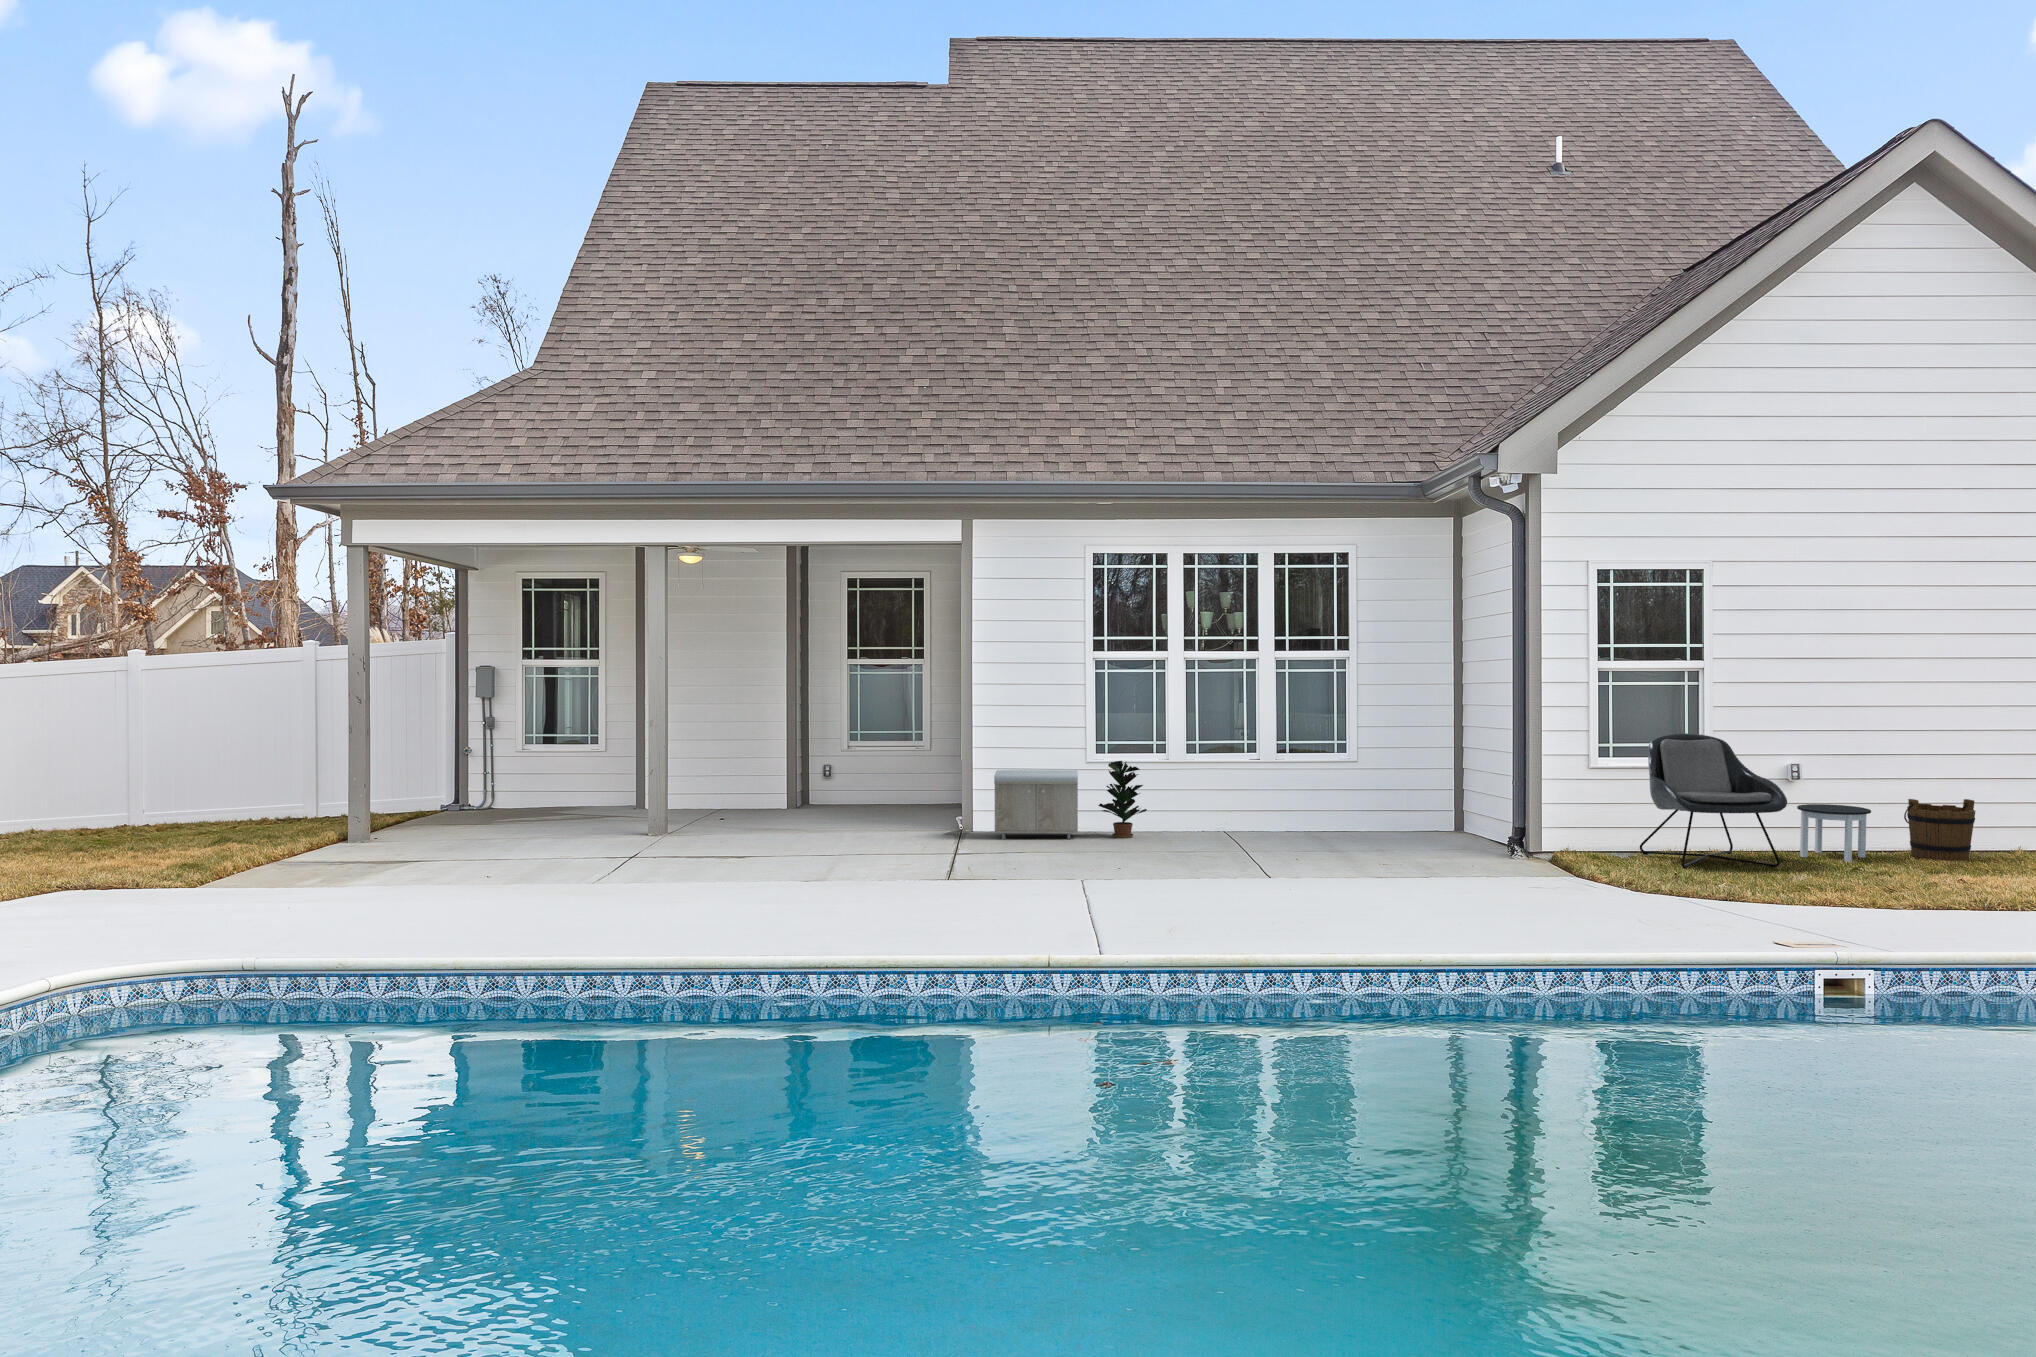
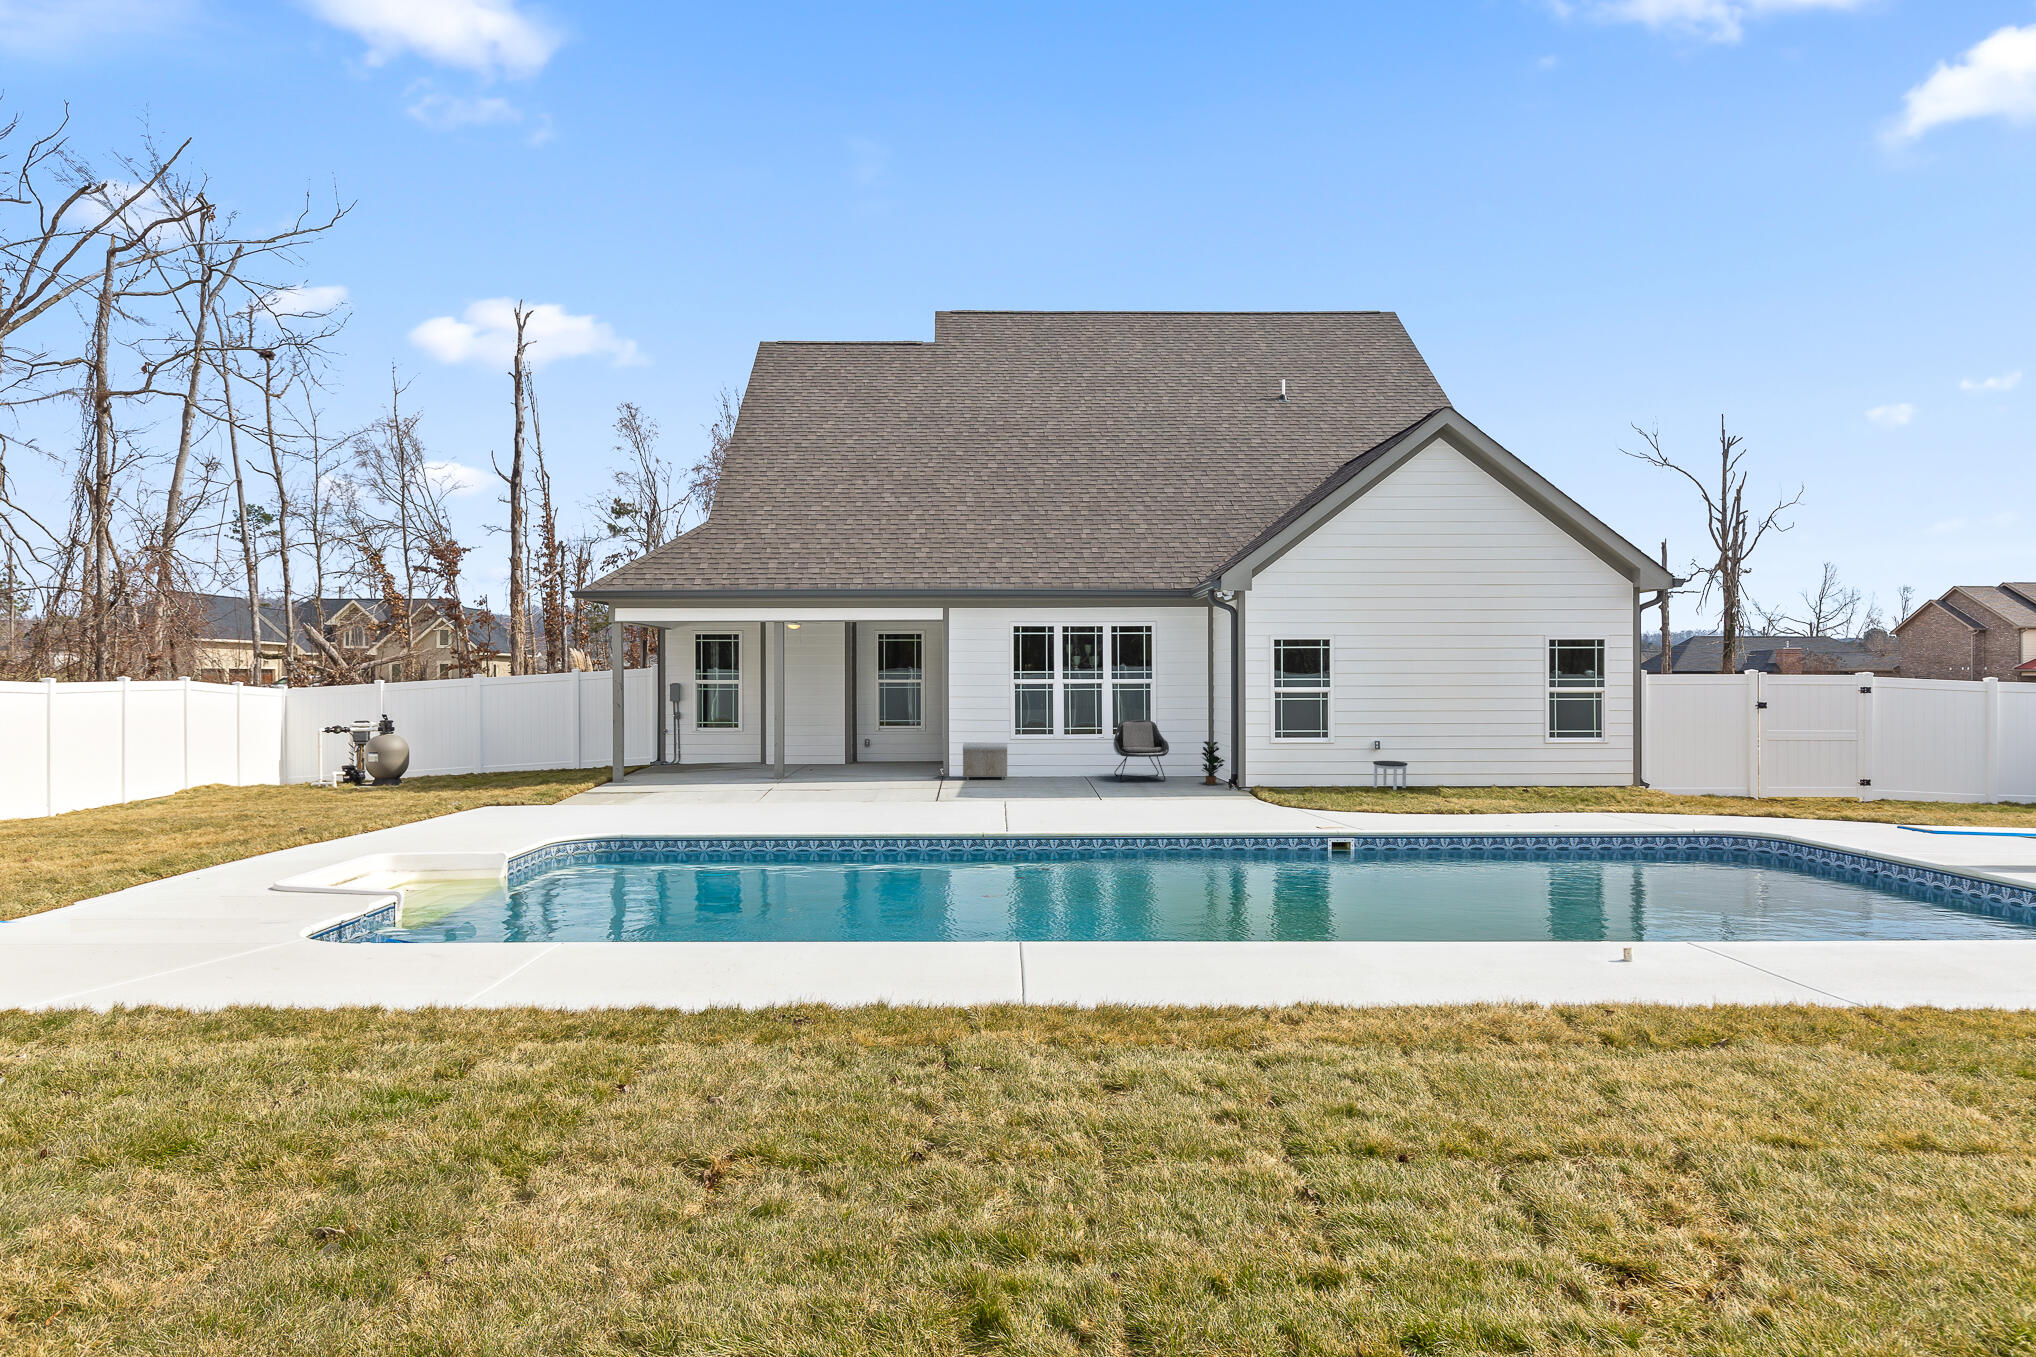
lounge chair: present [1640,733,1787,868] -> present [1113,719,1169,782]
potted plant: present [1098,761,1147,838] -> present [1202,741,1225,785]
bucket: present [1904,799,1975,860] -> none [1427,758,1460,789]

